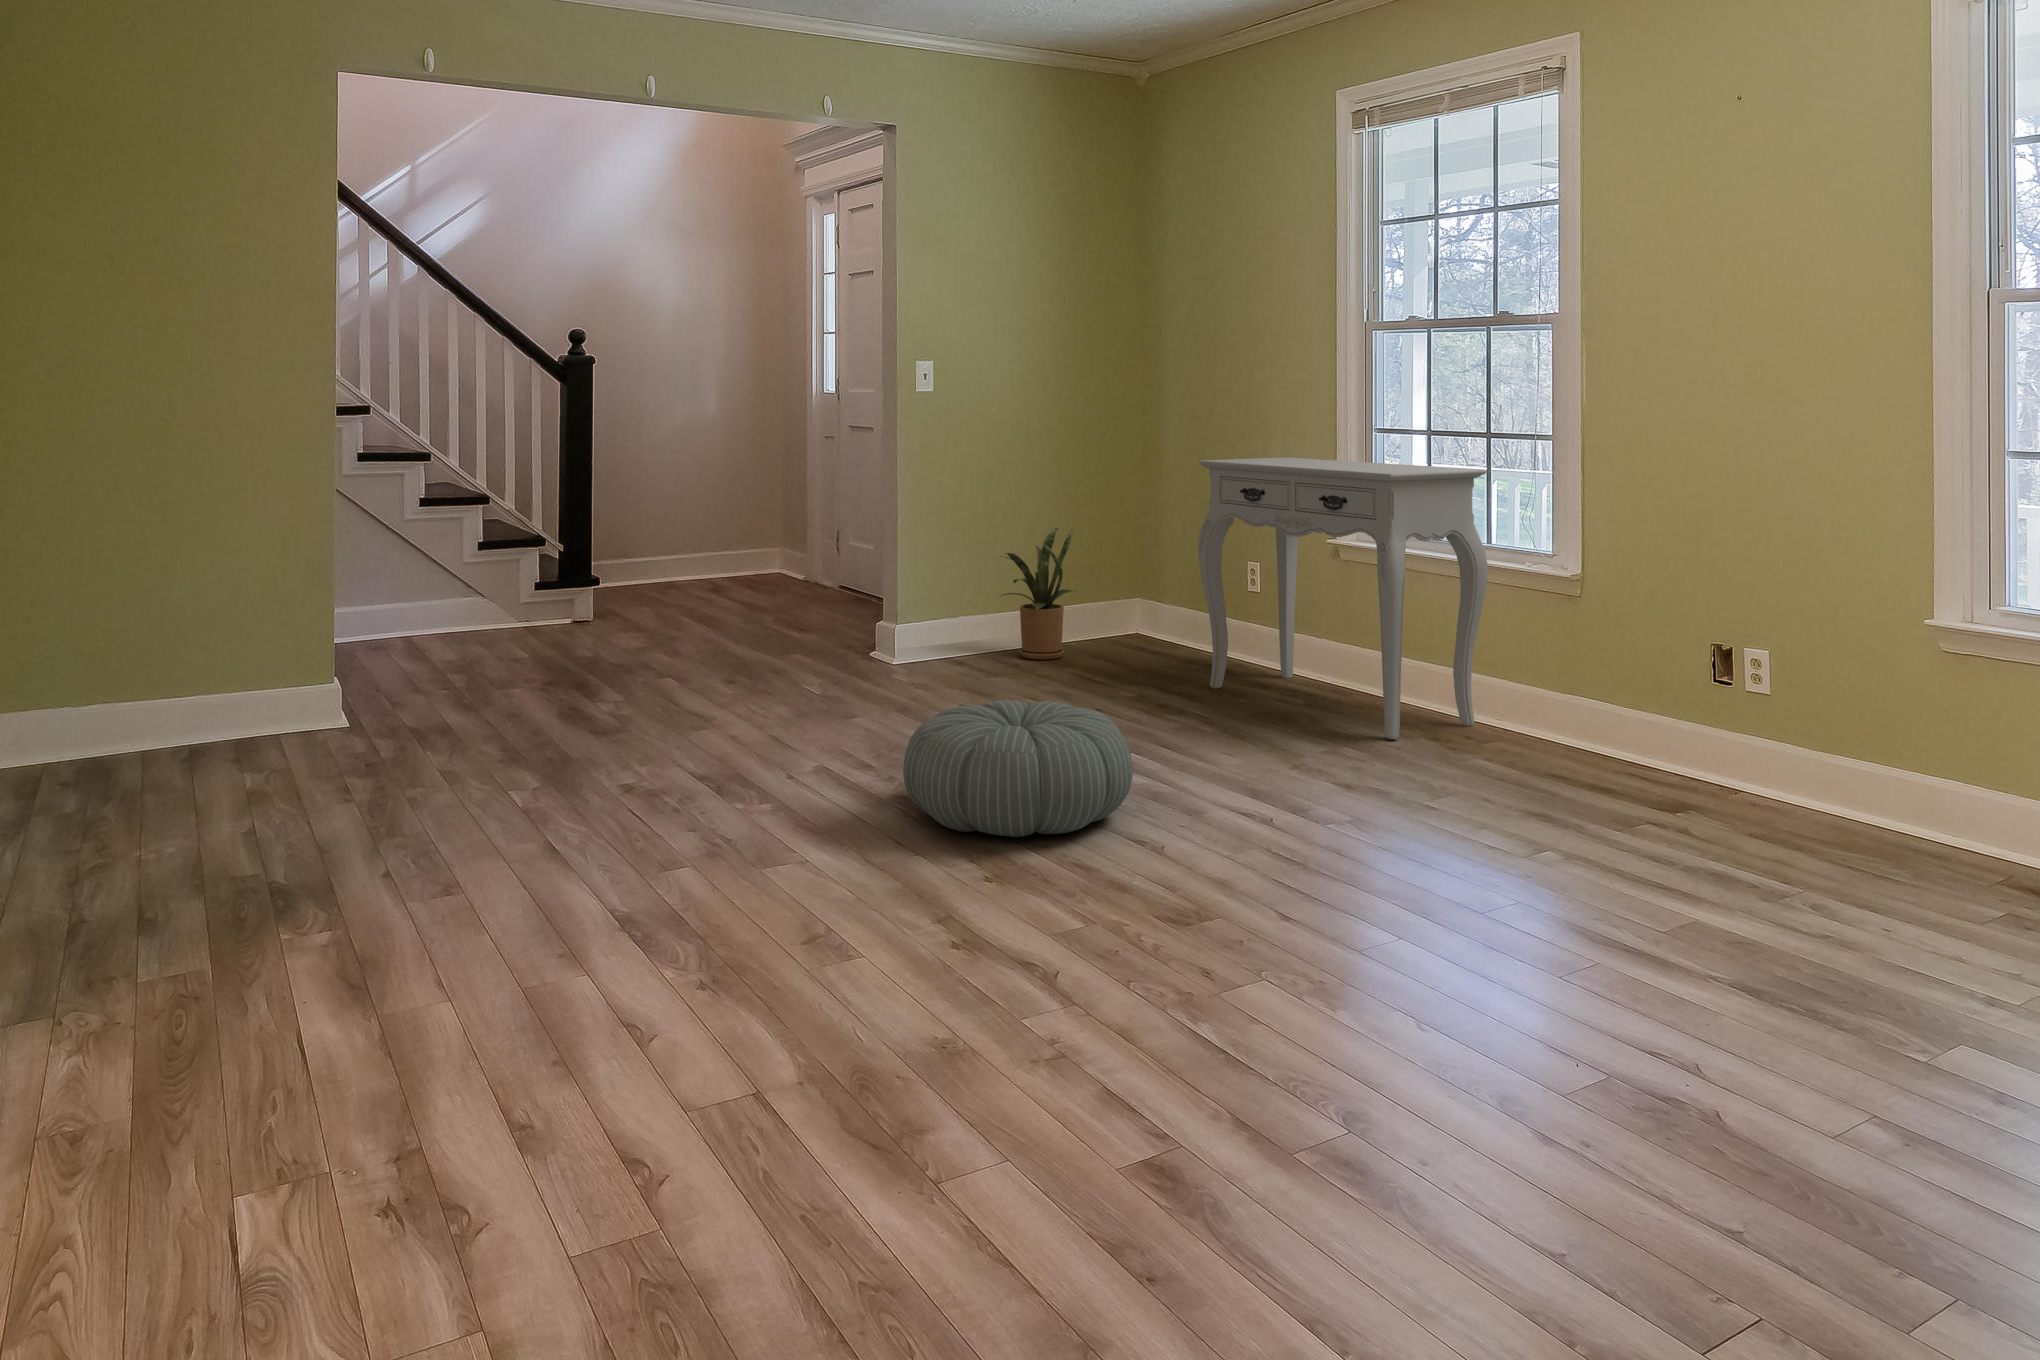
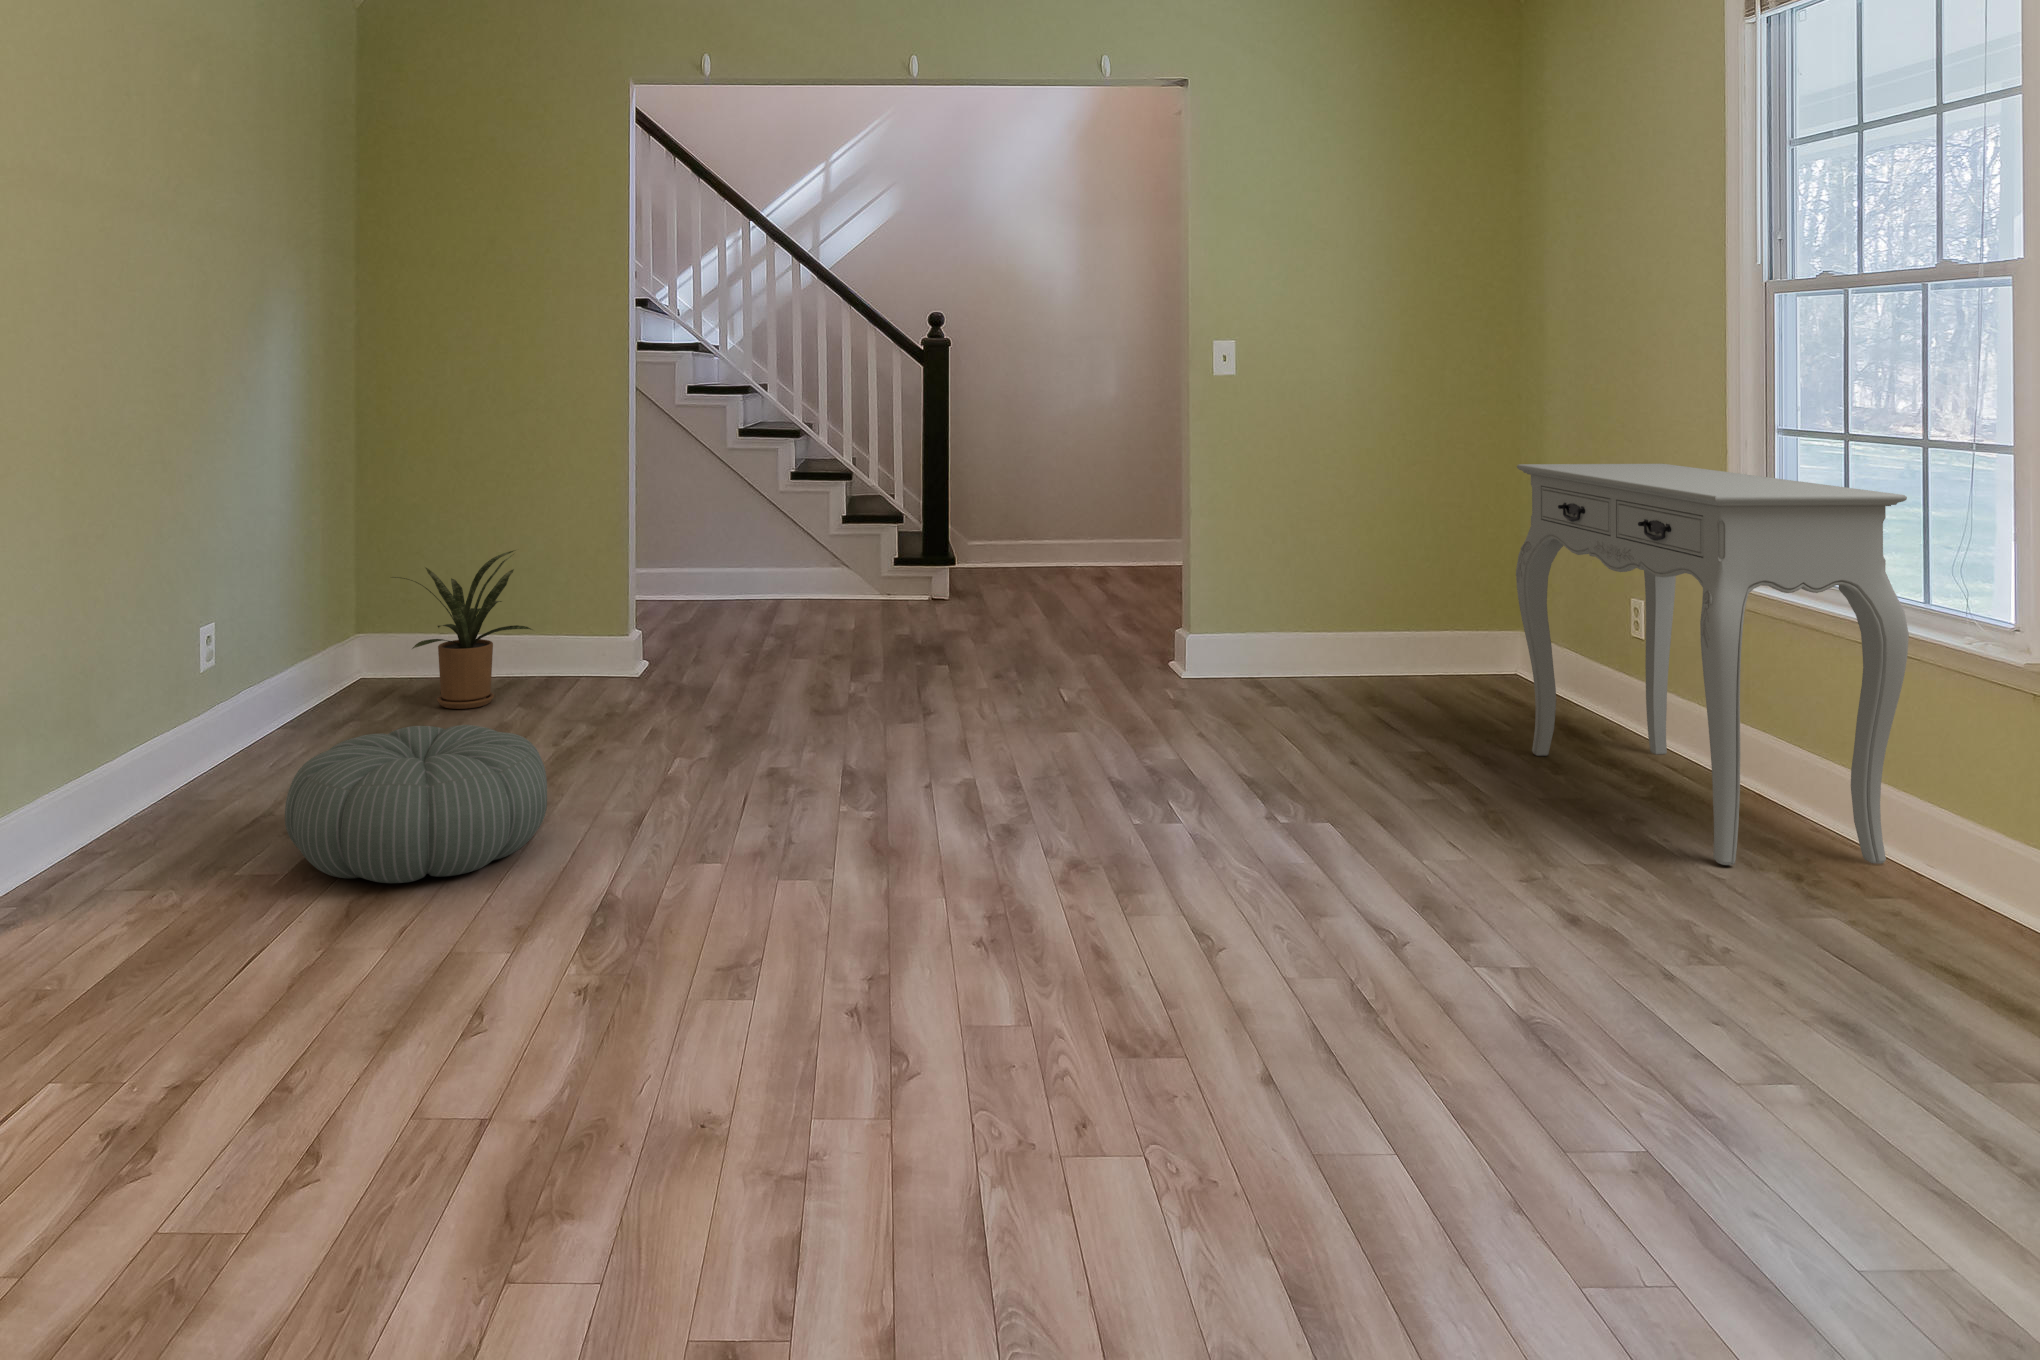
house plant: present [1001,527,1076,660] -> present [392,551,533,709]
pouf: present [903,700,1133,837] -> present [285,725,547,883]

